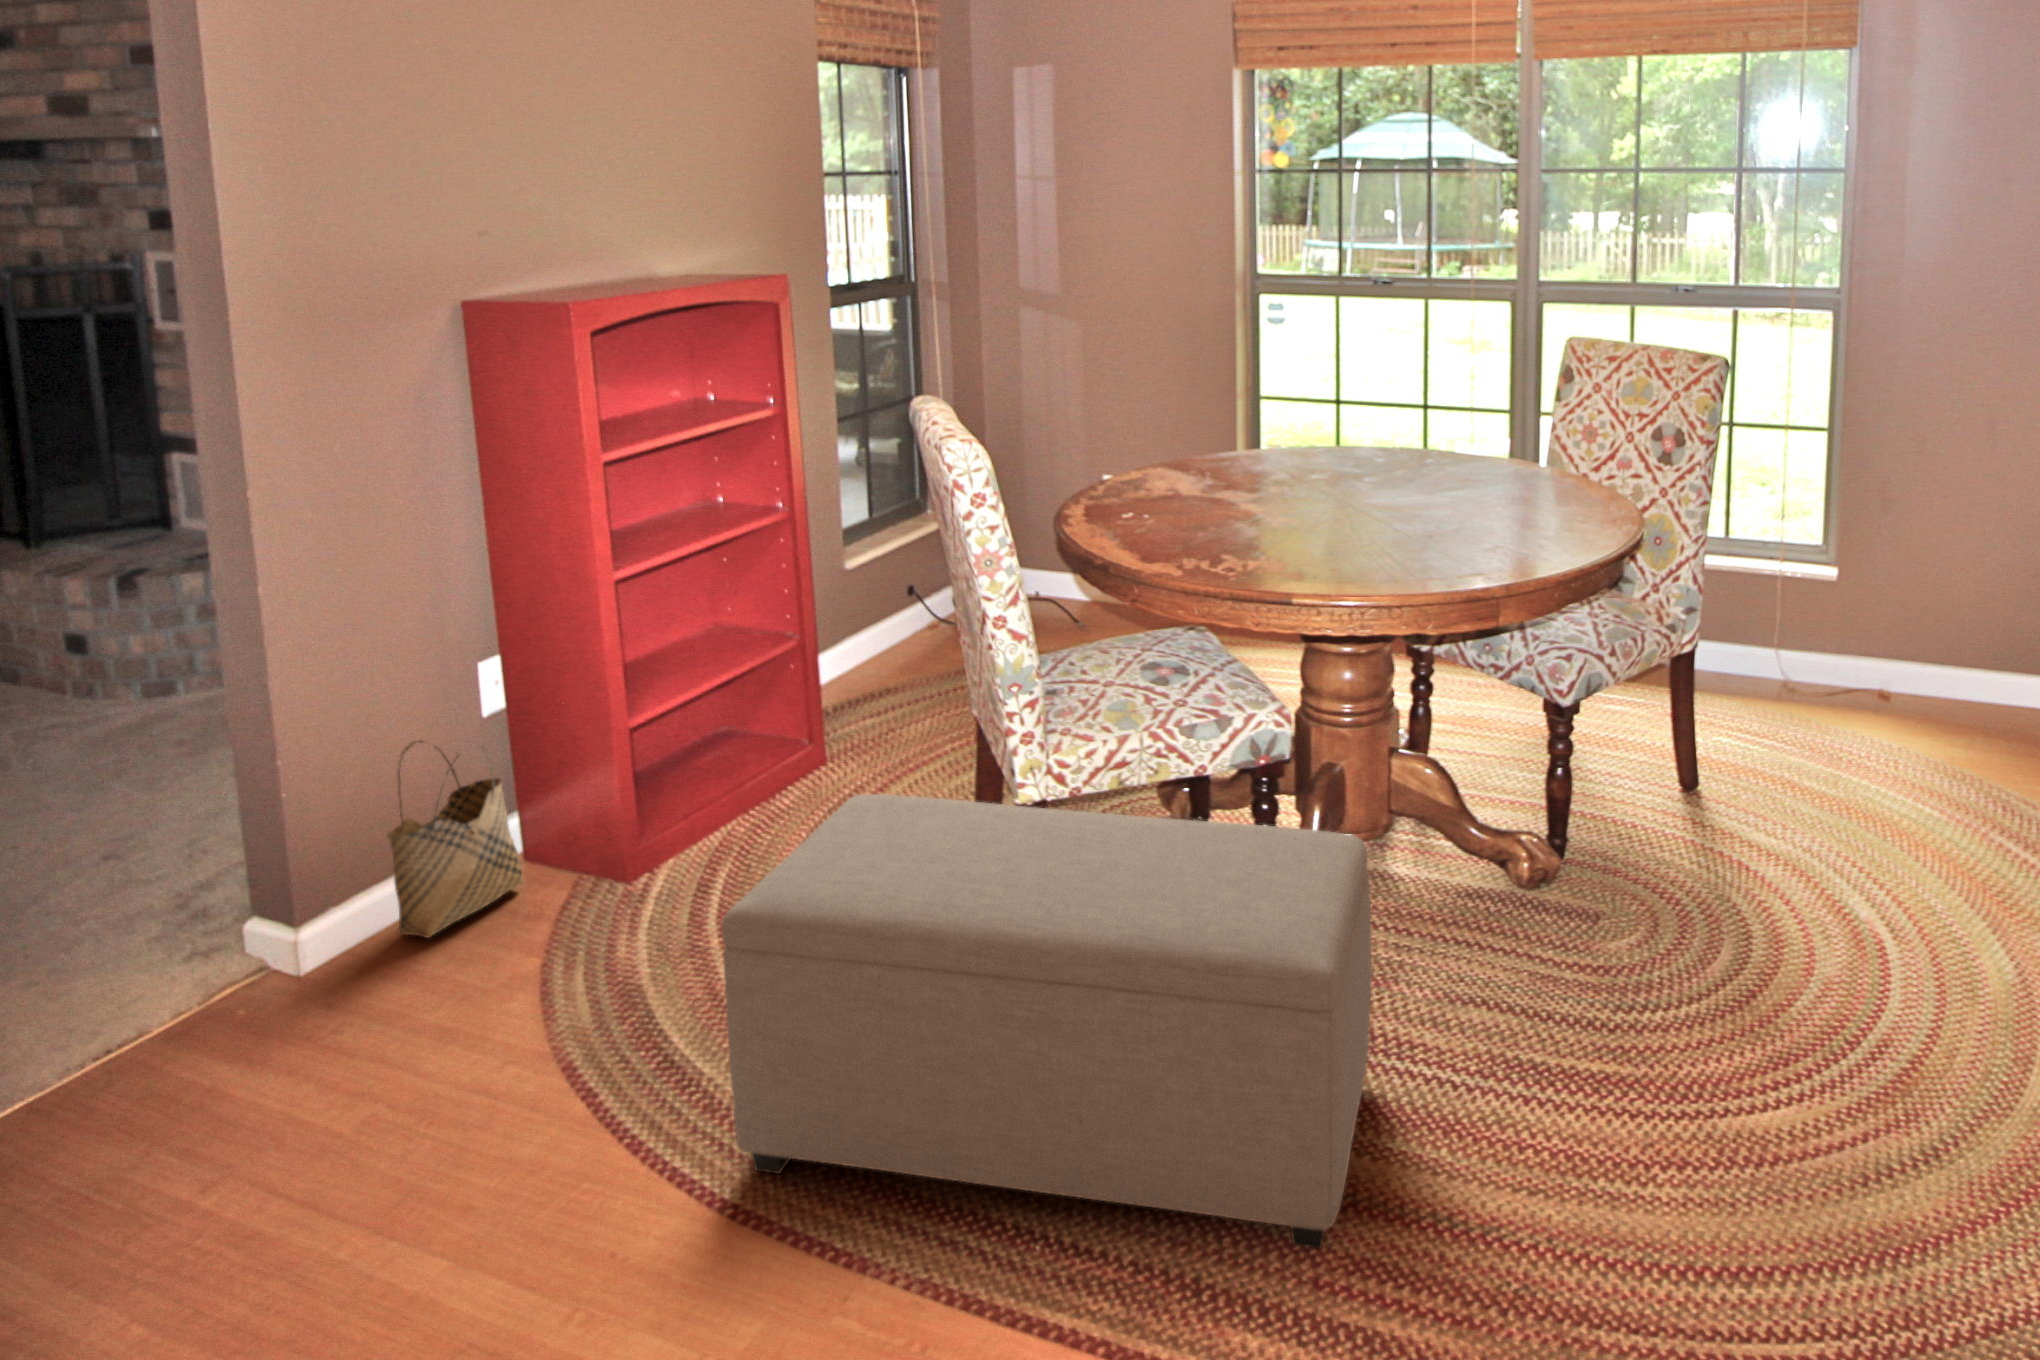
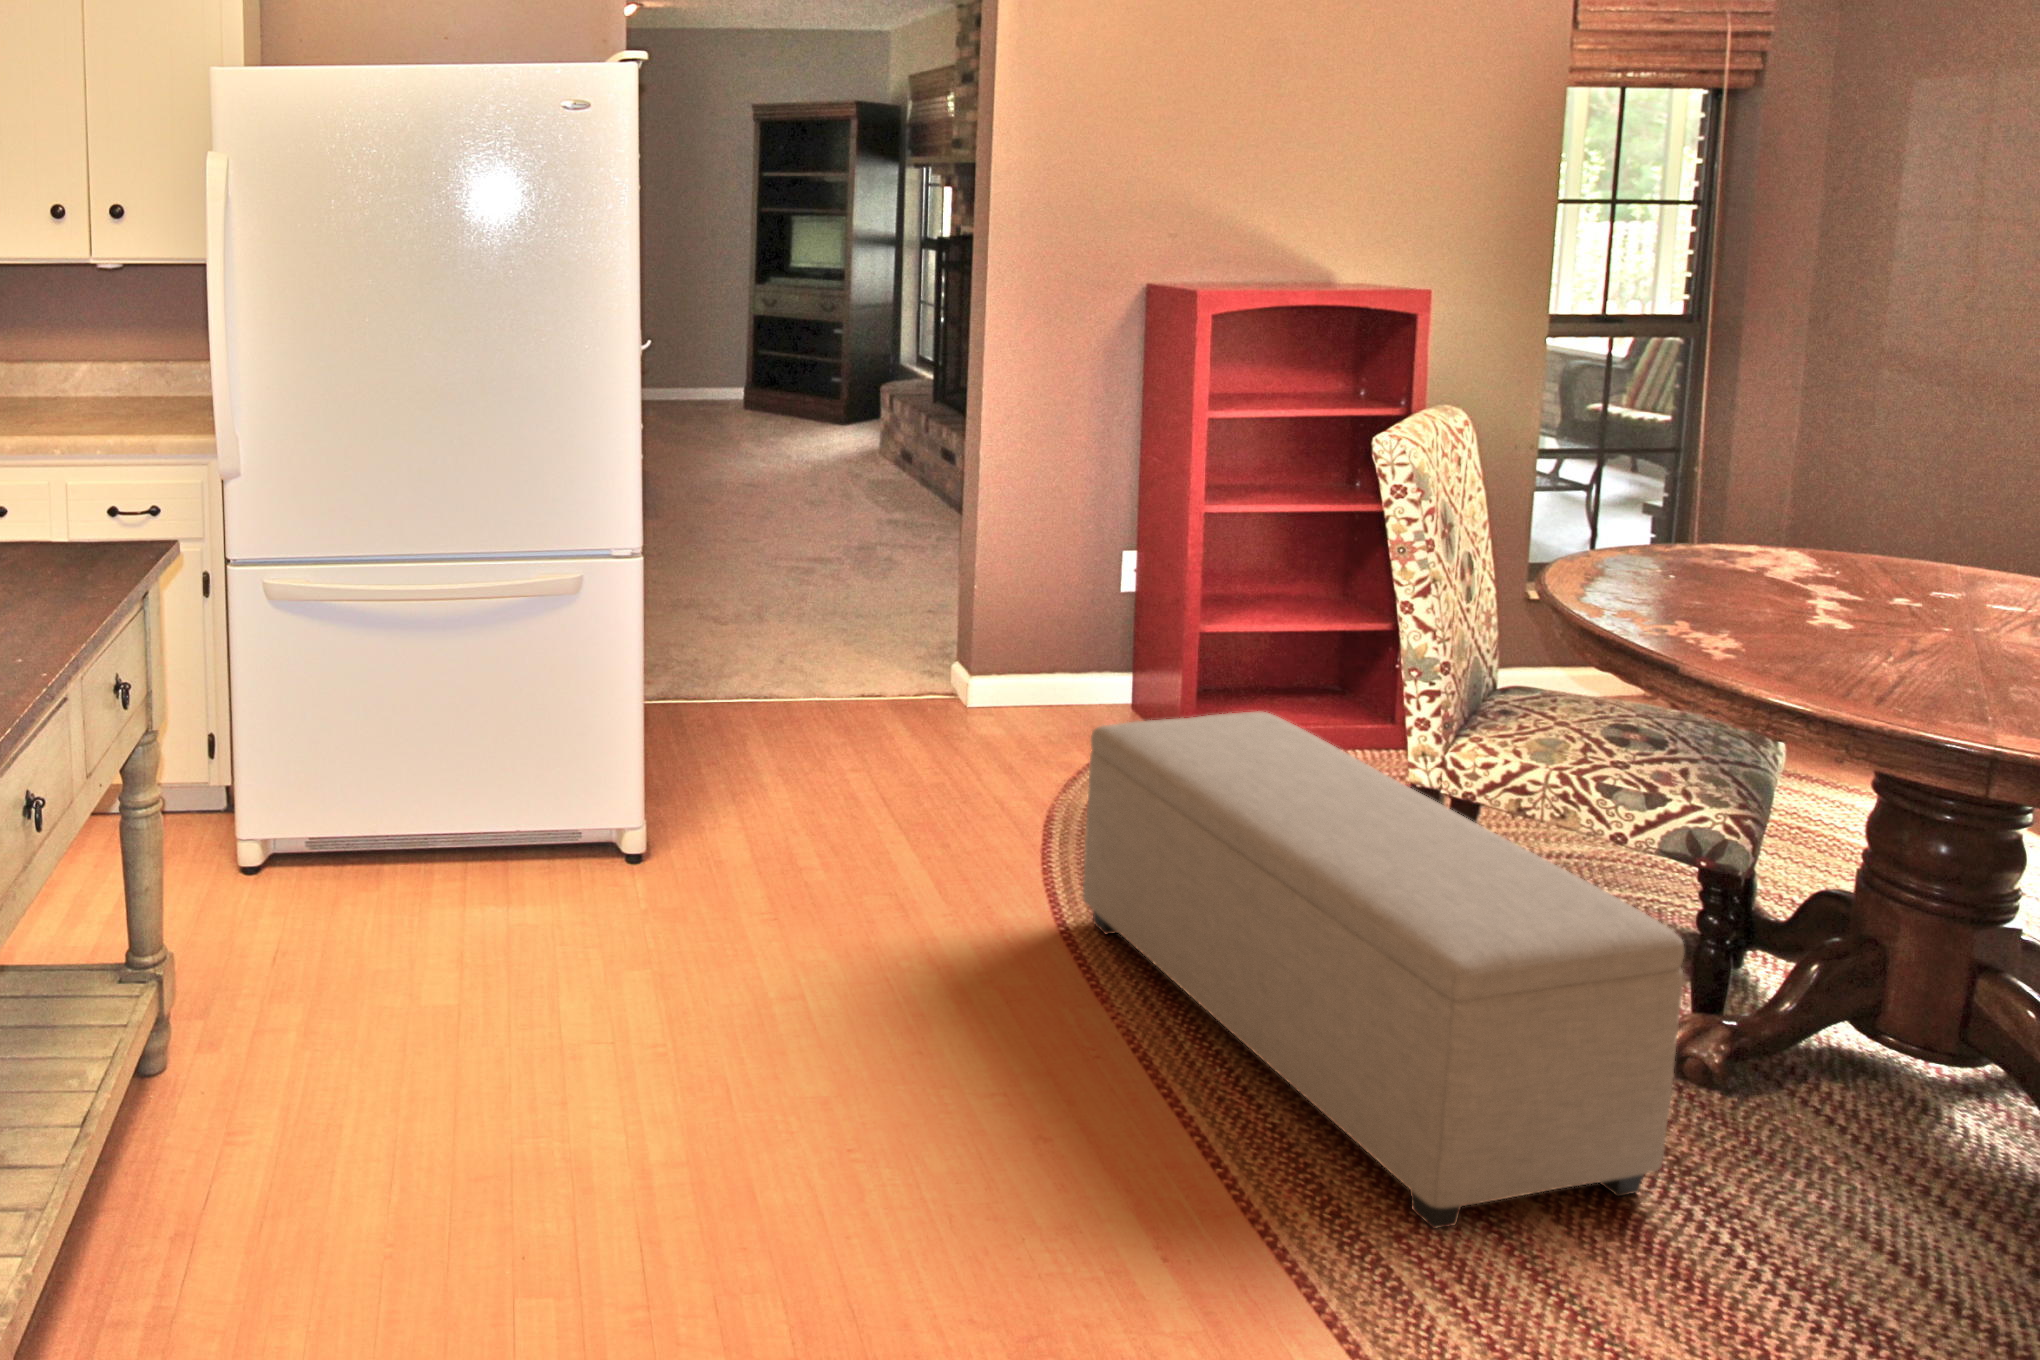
woven basket: present [387,740,523,938] -> none [1027,588,1117,721]

